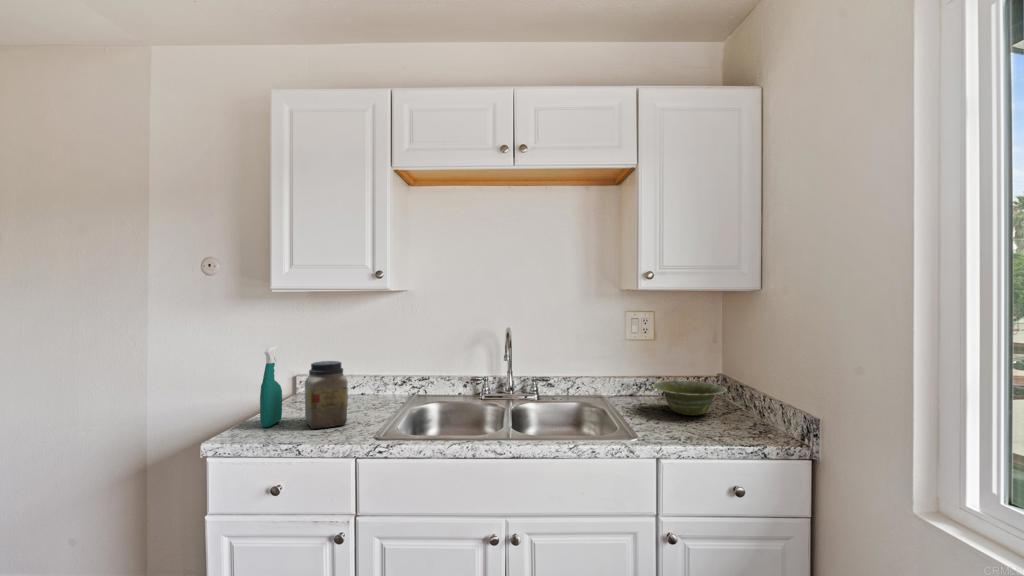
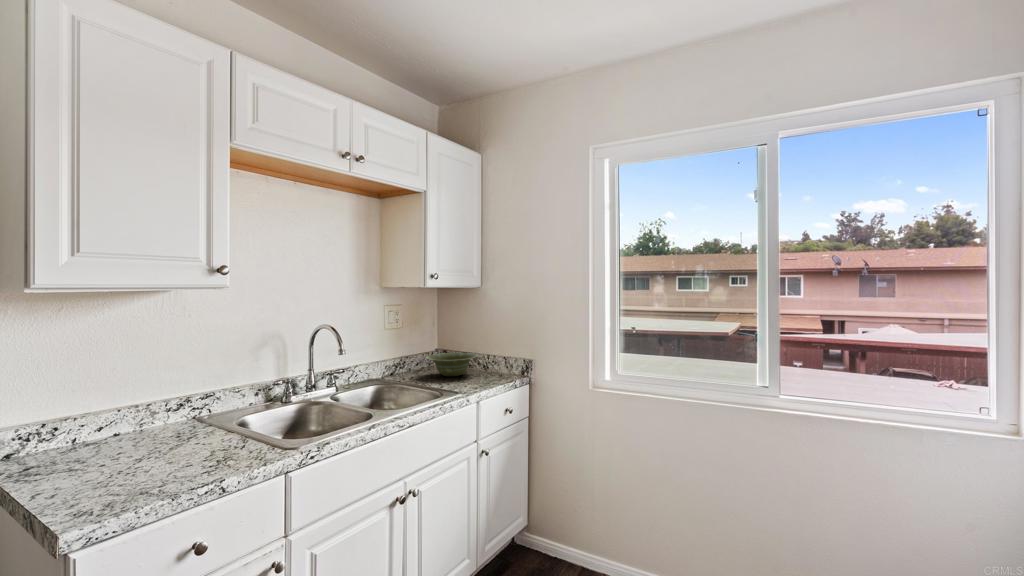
spray bottle: present [260,346,282,427] -> none [77,373,109,493]
jar: present [305,361,348,429] -> none [144,379,216,470]

